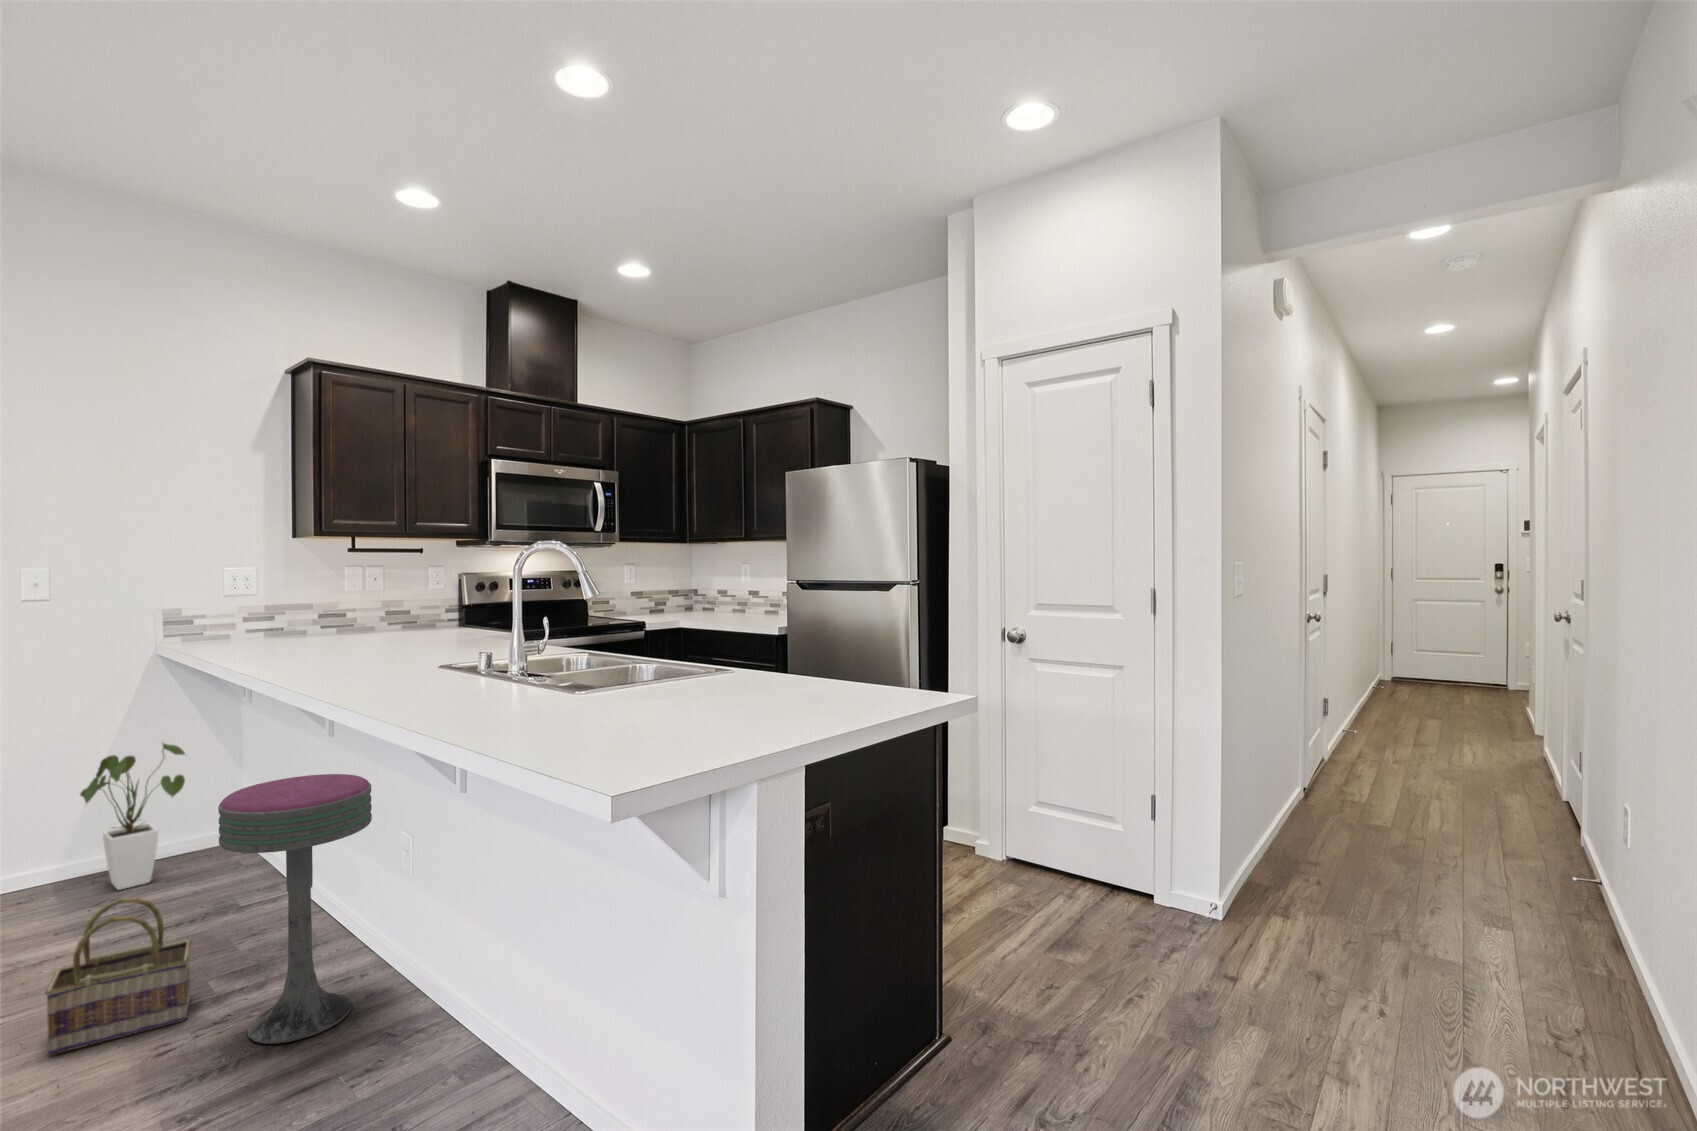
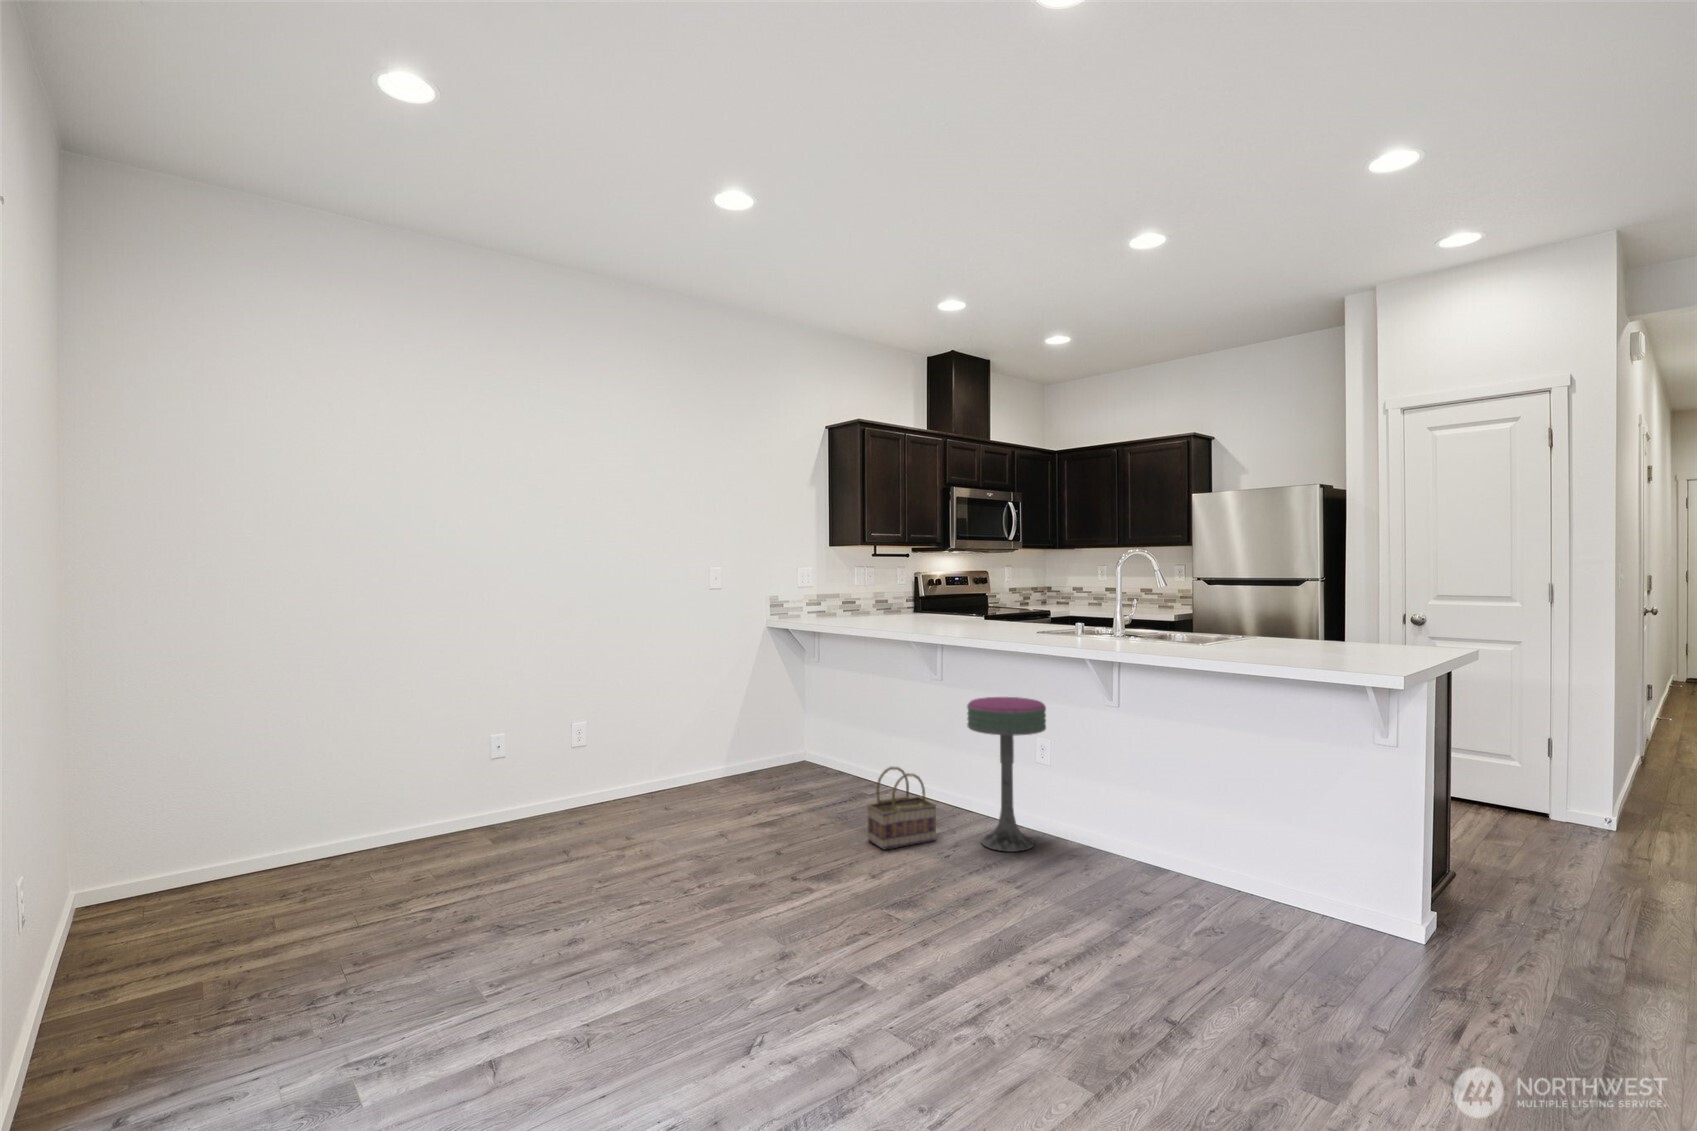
house plant: present [80,744,185,890] -> none [741,686,810,783]

